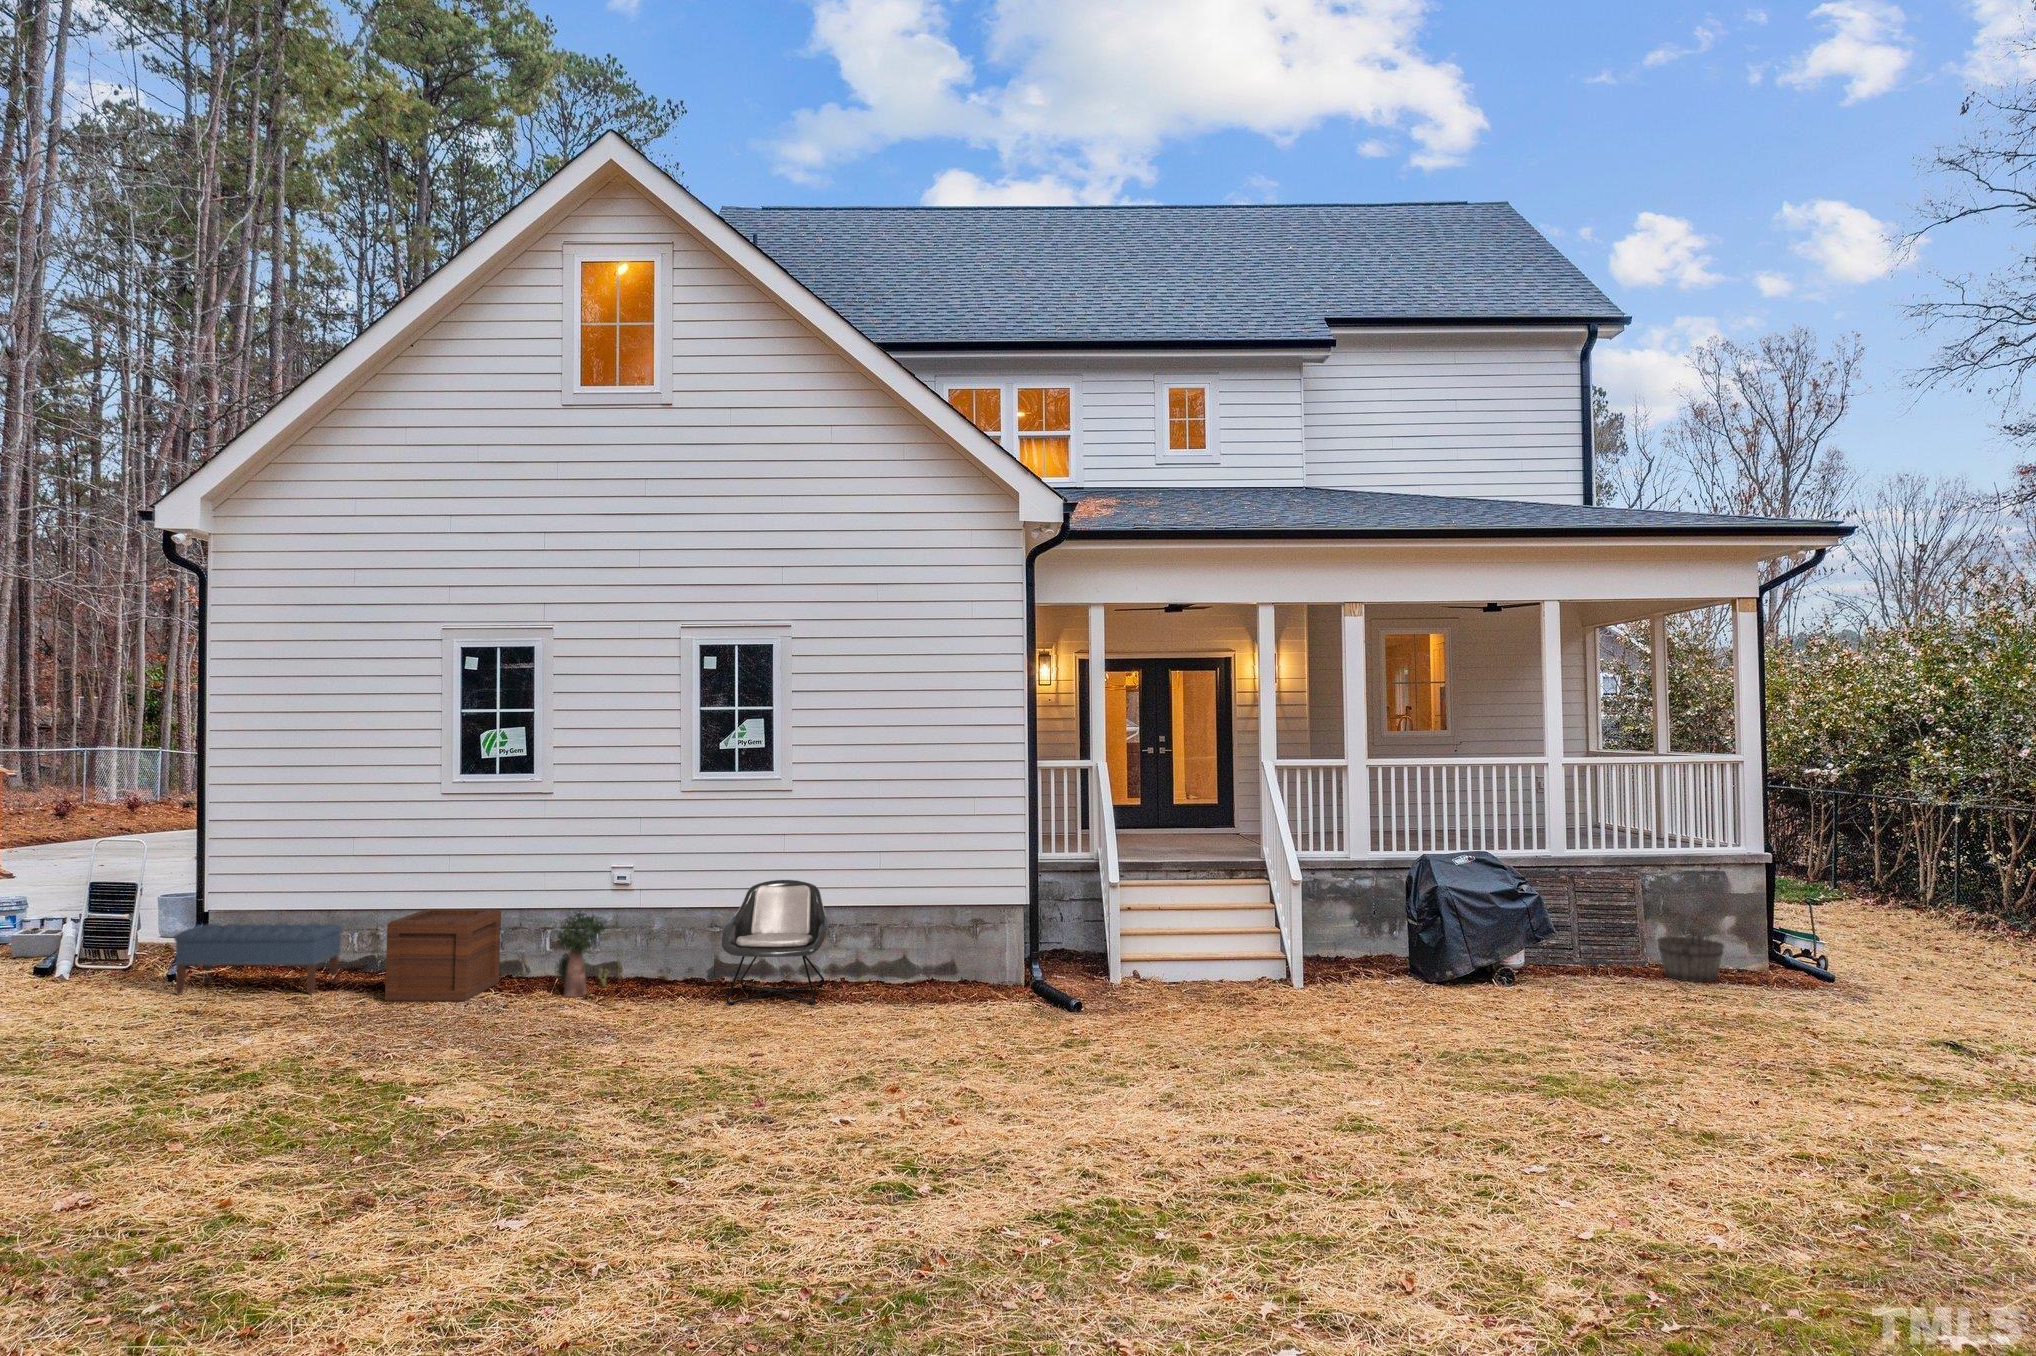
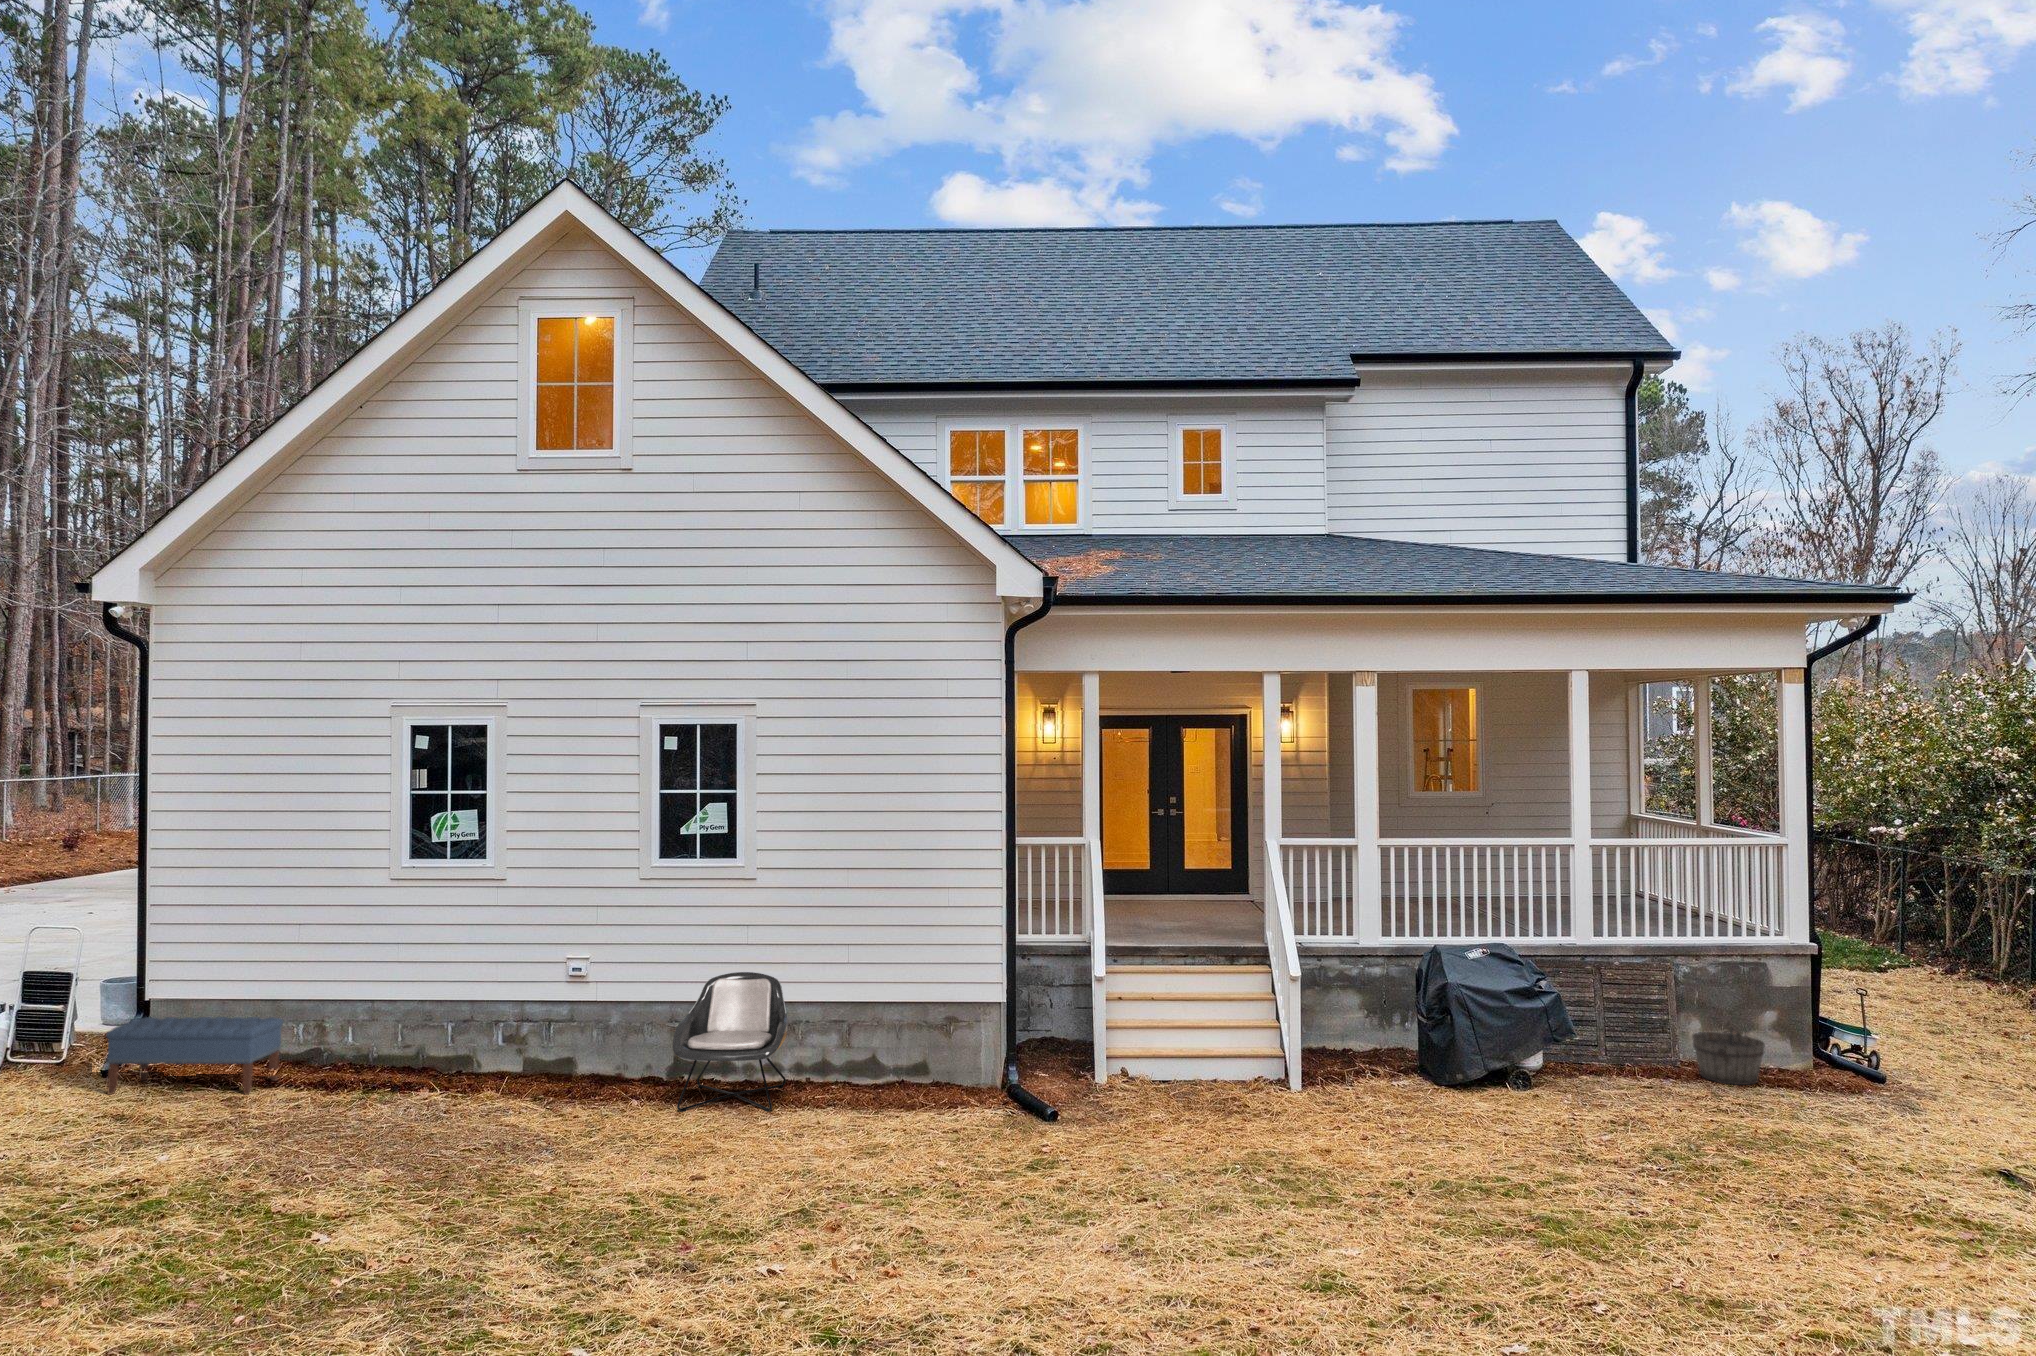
wooden crate: present [385,909,501,1002] -> none [321,1002,447,1105]
potted plant: present [555,910,608,997] -> none [495,1003,560,1100]

